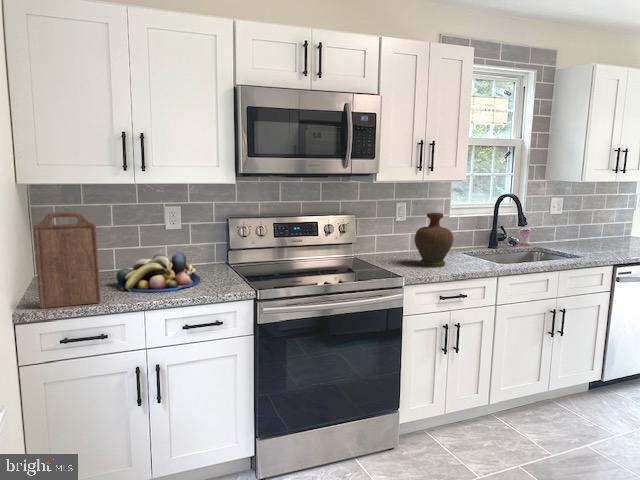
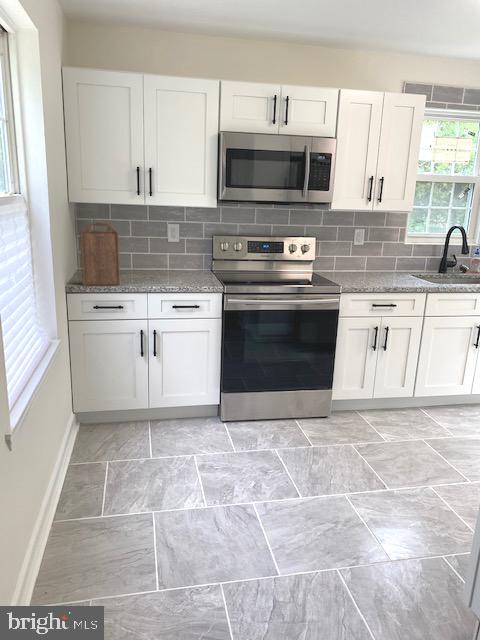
decorative vase: present [414,213,453,267] -> none [361,237,393,282]
fruit bowl: present [116,252,200,292] -> none [130,257,189,282]

